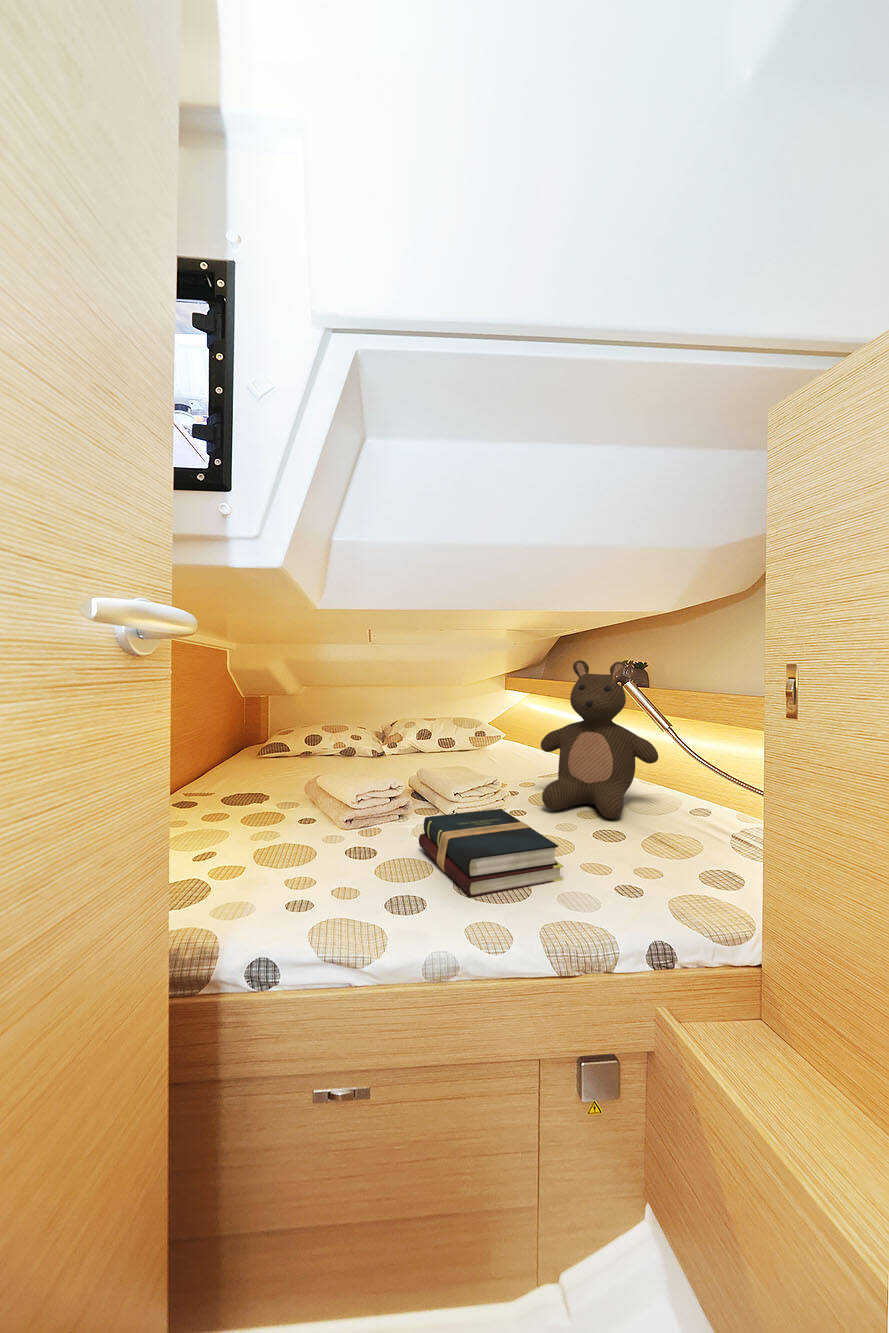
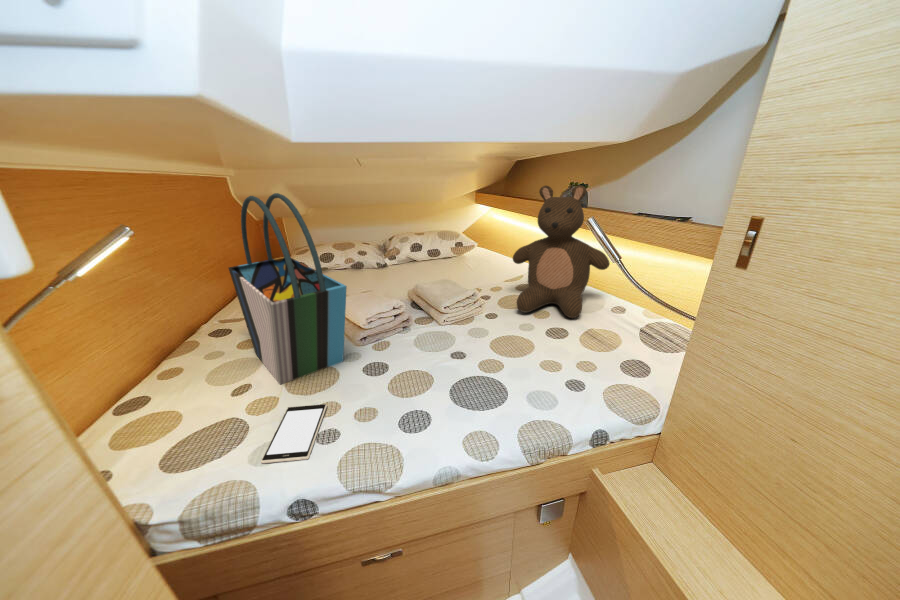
tote bag: none [208,640,342,858] -> present [229,193,347,384]
hardback book: present [419,809,564,897] -> none [422,324,544,412]
smartphone: none [220,876,300,924] -> present [261,404,327,463]

